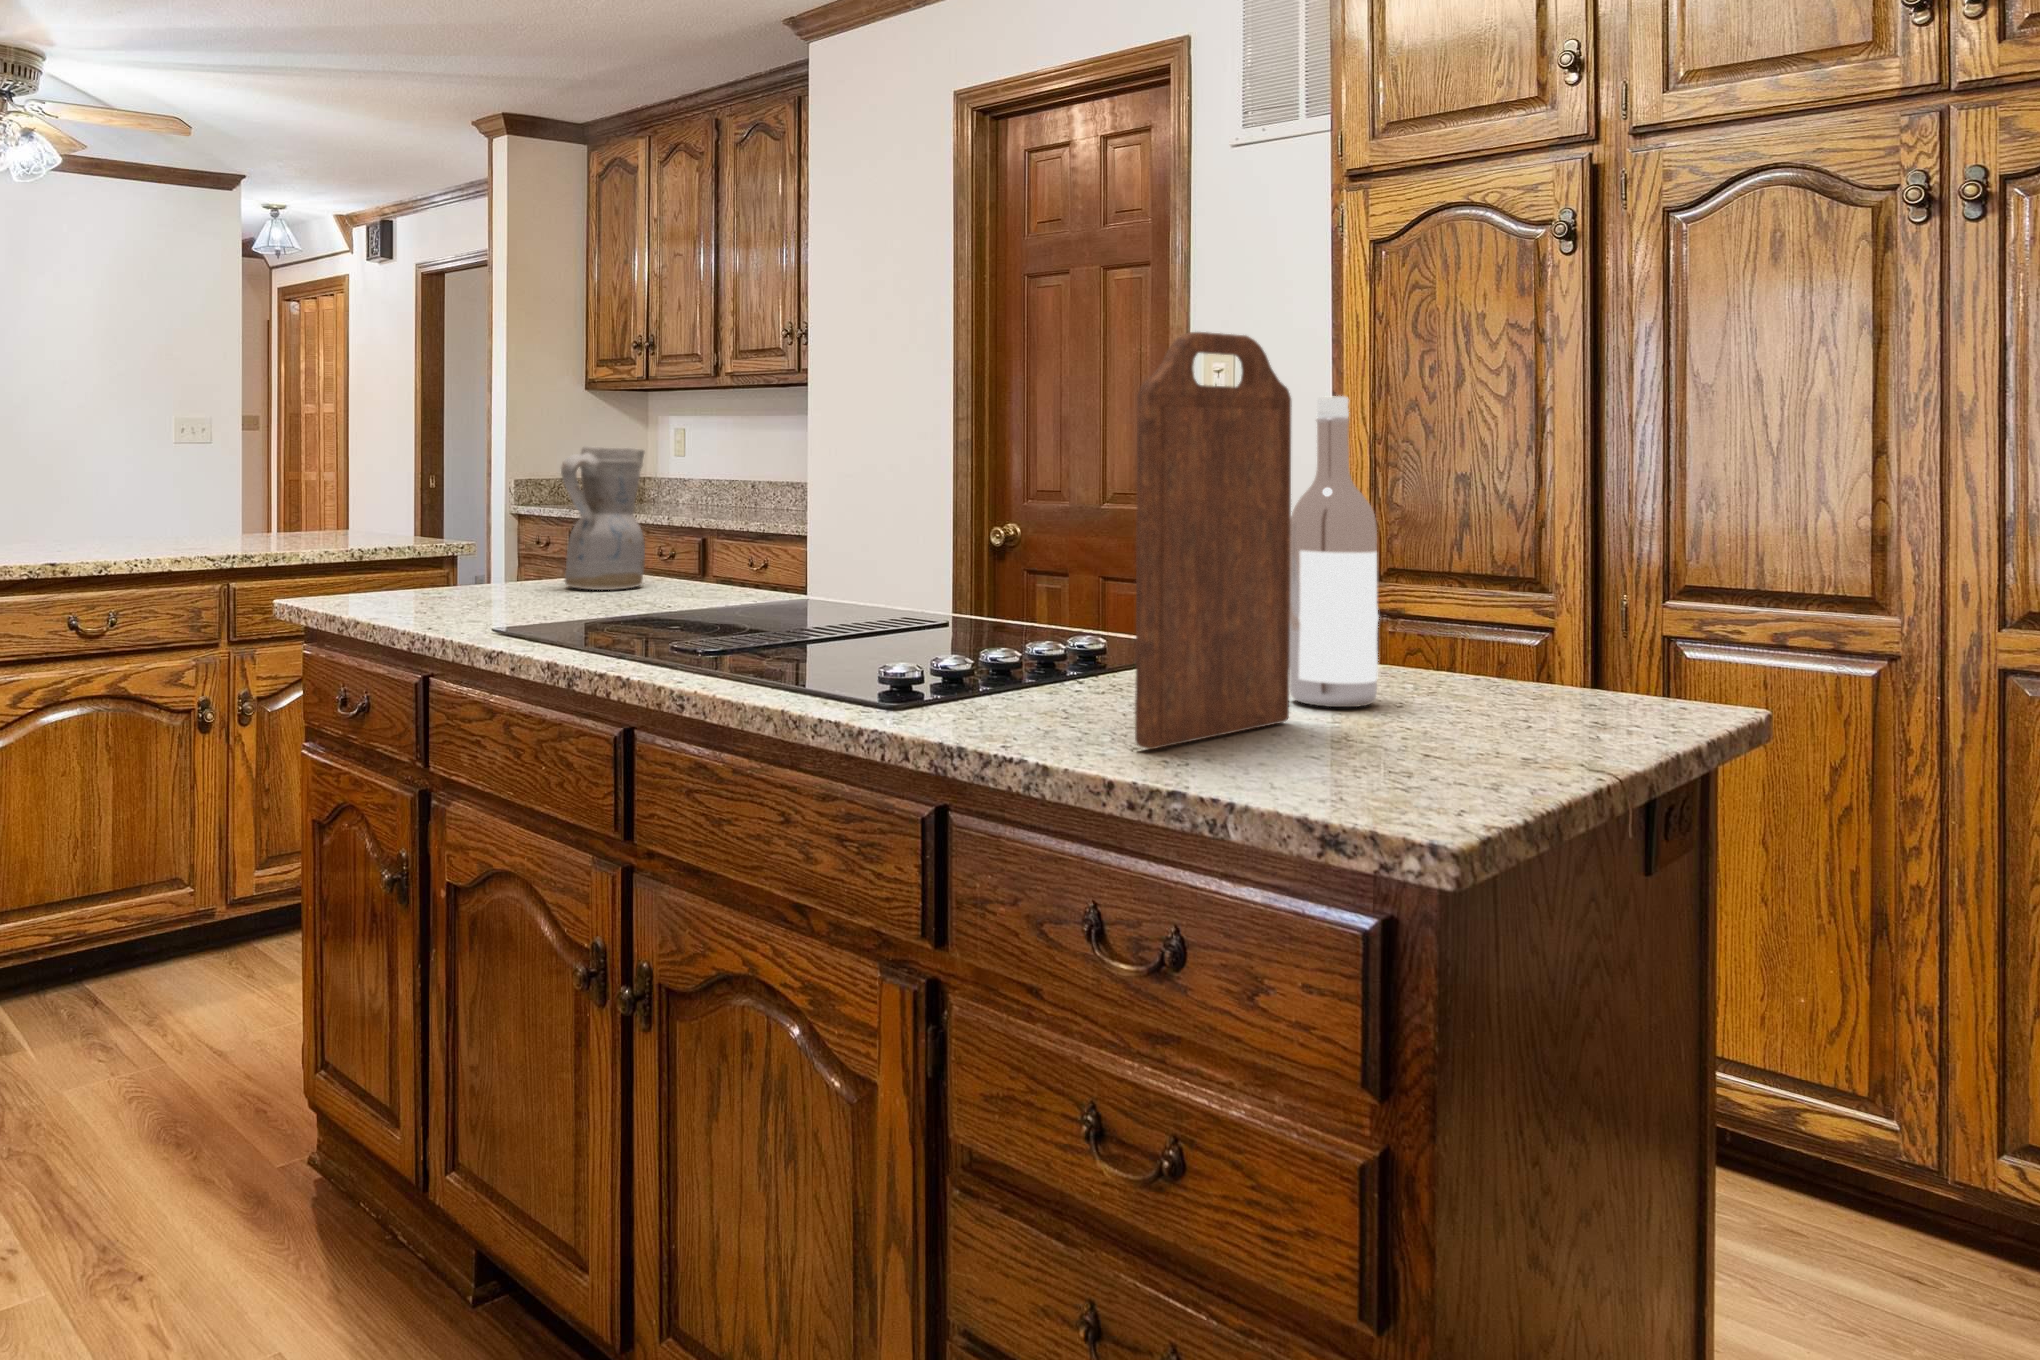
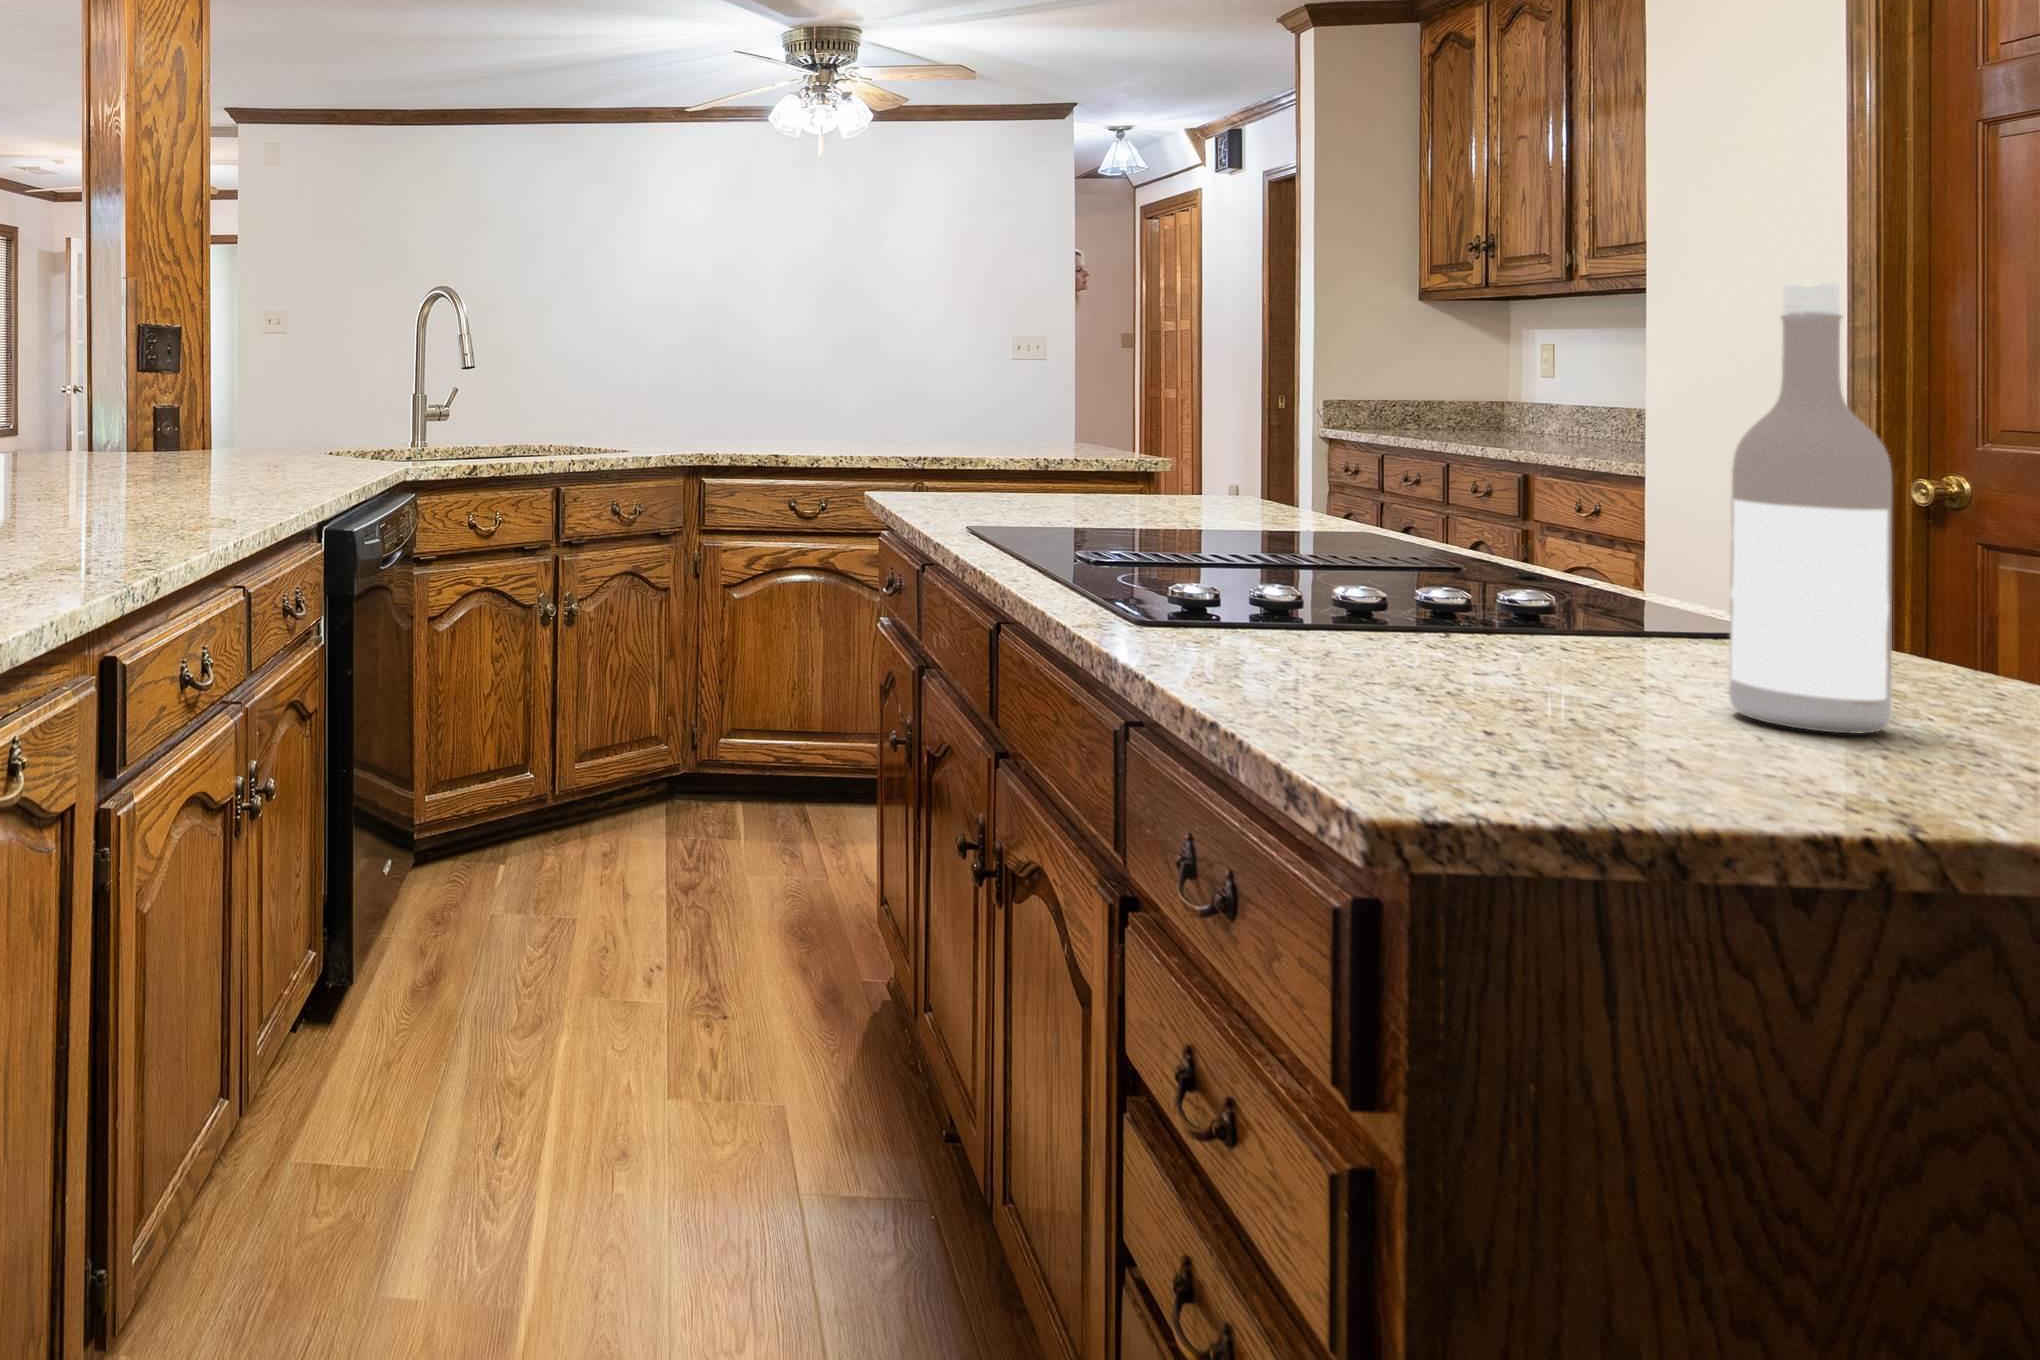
cutting board: present [1135,332,1292,749] -> none [1311,209,1644,725]
ceramic pitcher: present [561,446,645,590] -> none [1142,358,1249,509]

